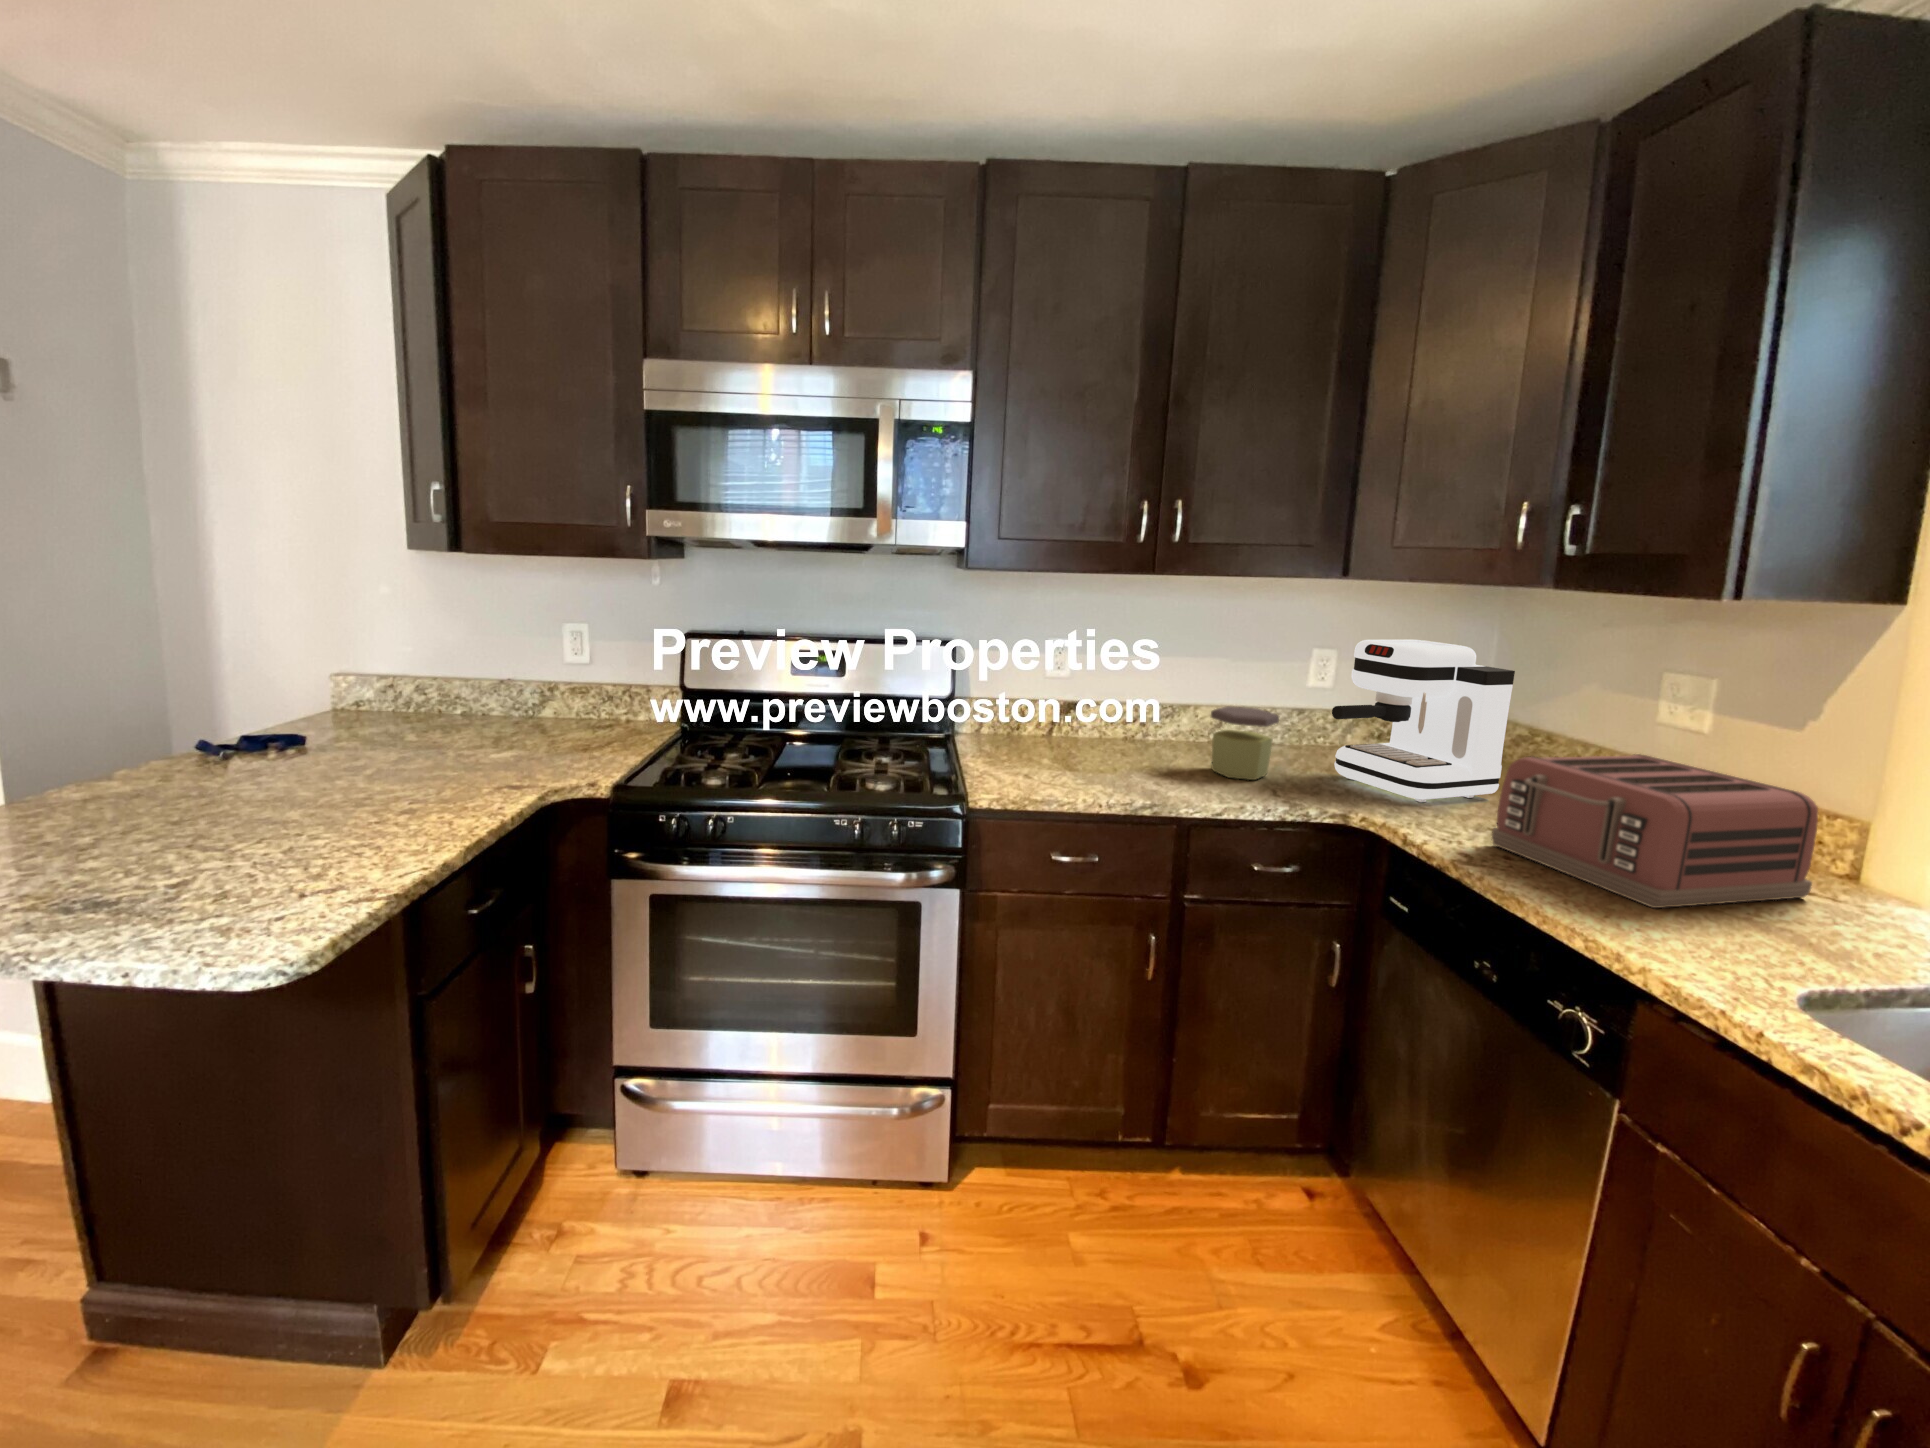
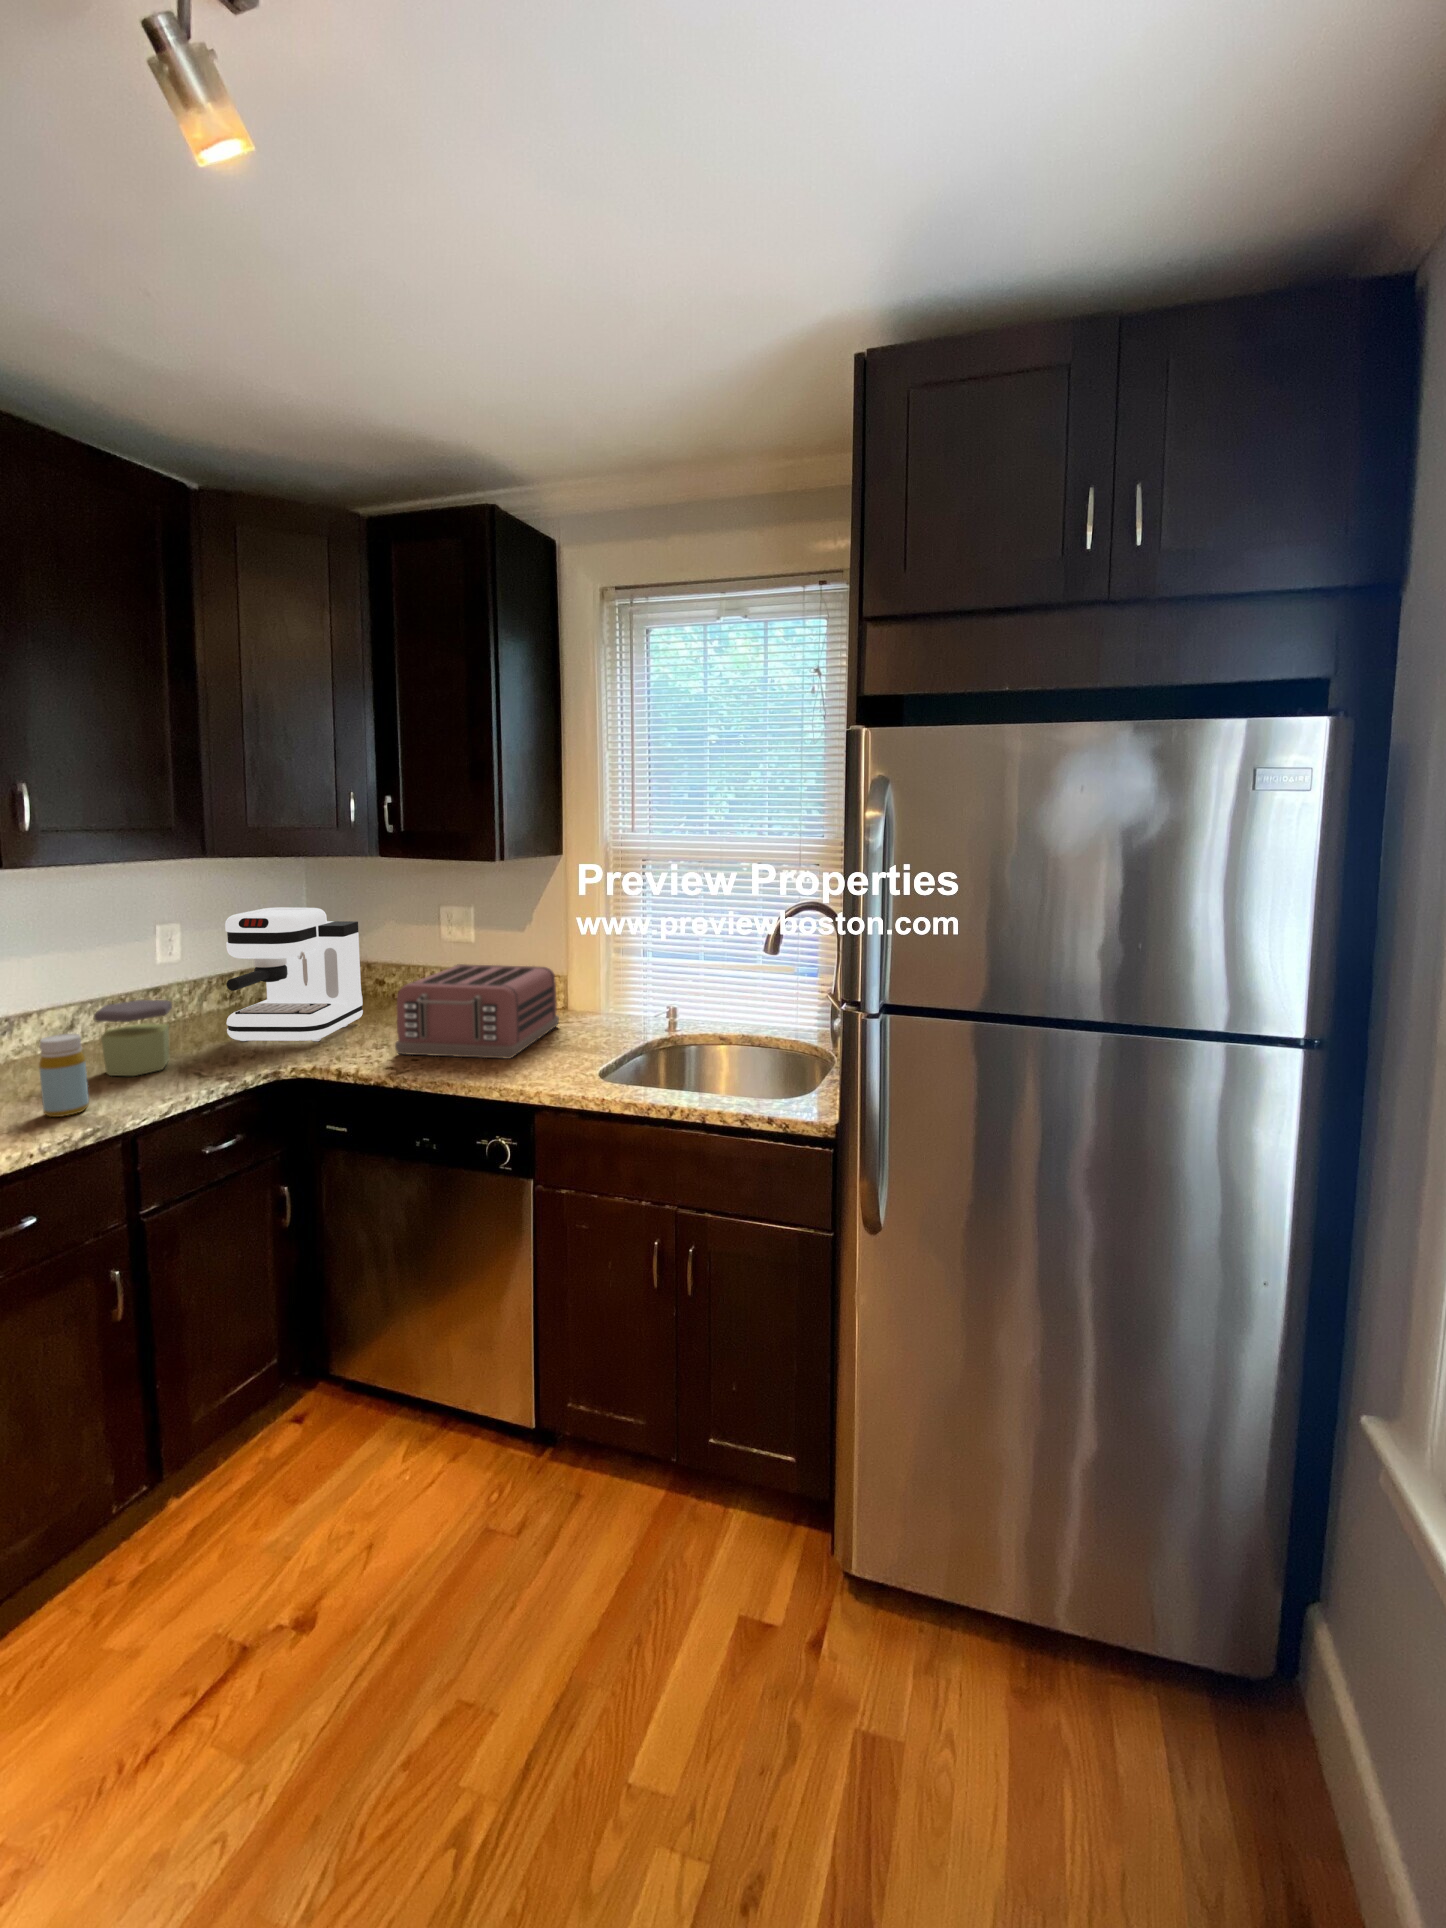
bottle: none [1139,717,1176,791] -> present [39,1034,89,1117]

